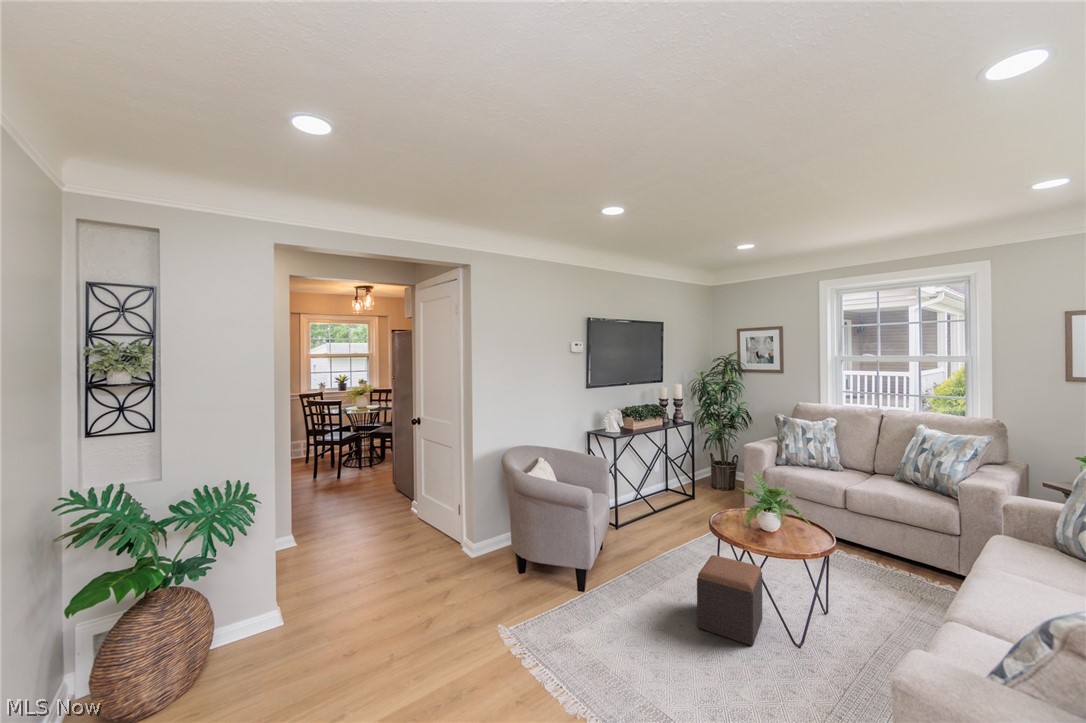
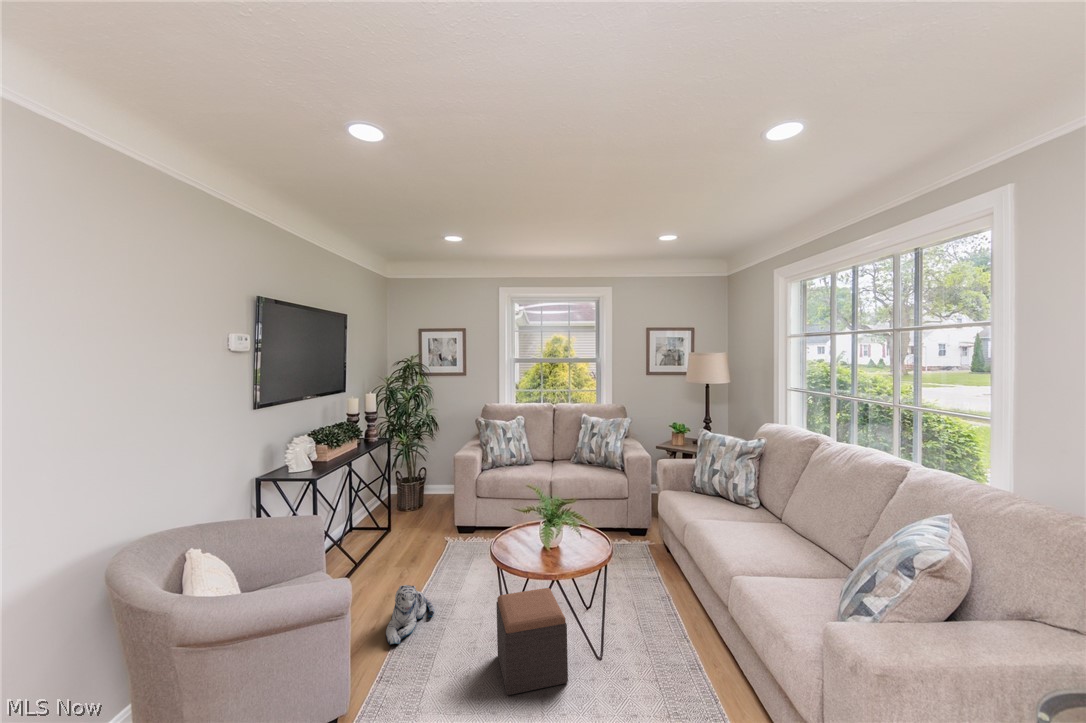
plush toy: none [641,528,686,567] -> present [386,585,434,645]

